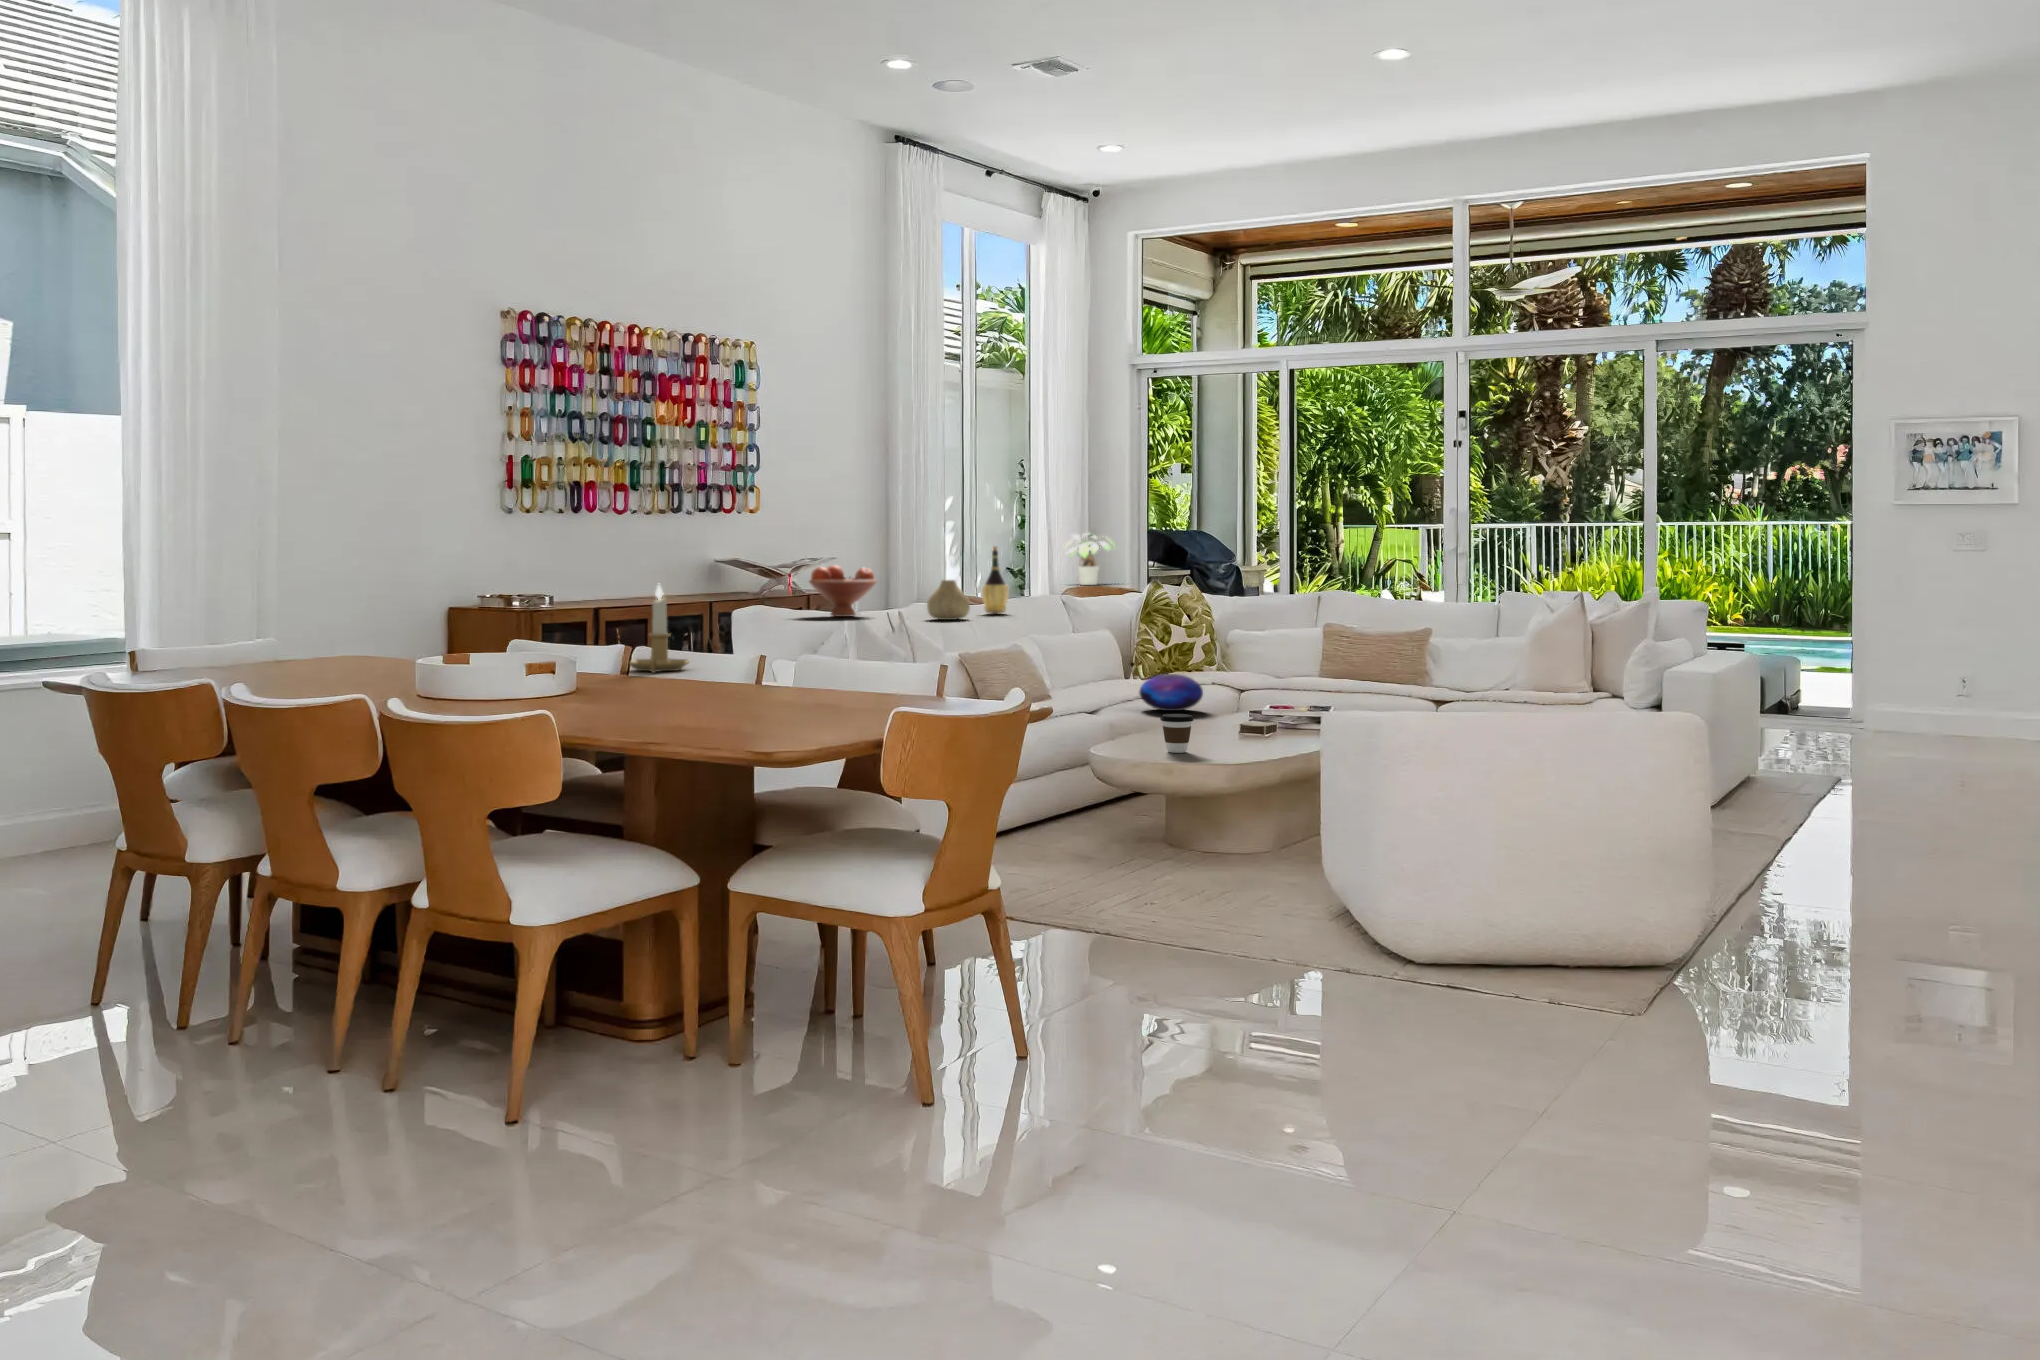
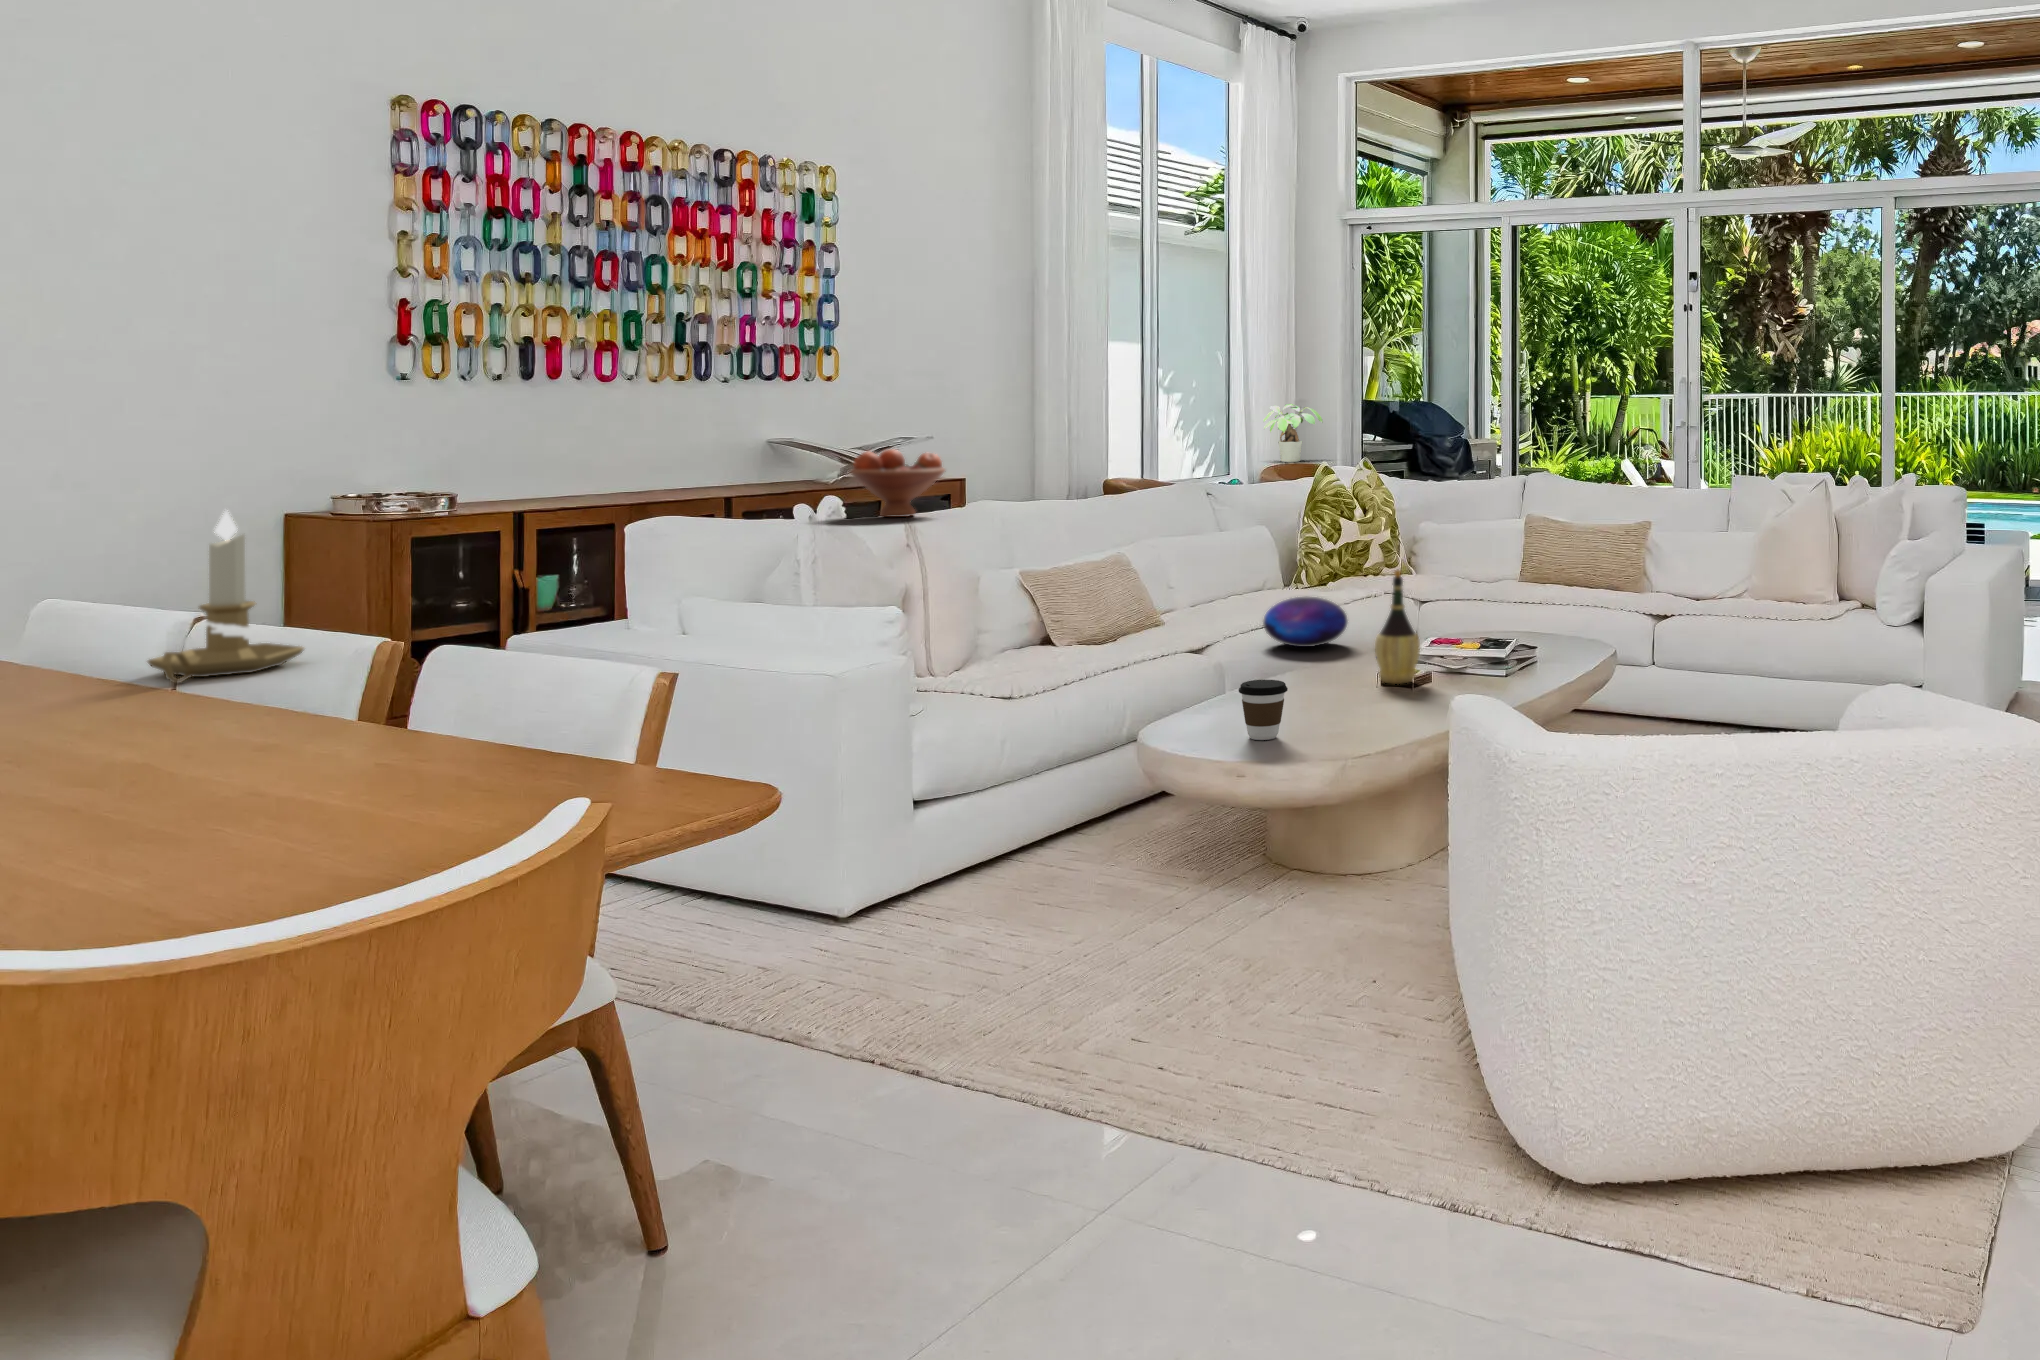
wine bottle: present [982,546,1009,614] -> present [1375,570,1420,684]
vase: present [927,580,970,620] -> none [996,470,1055,523]

